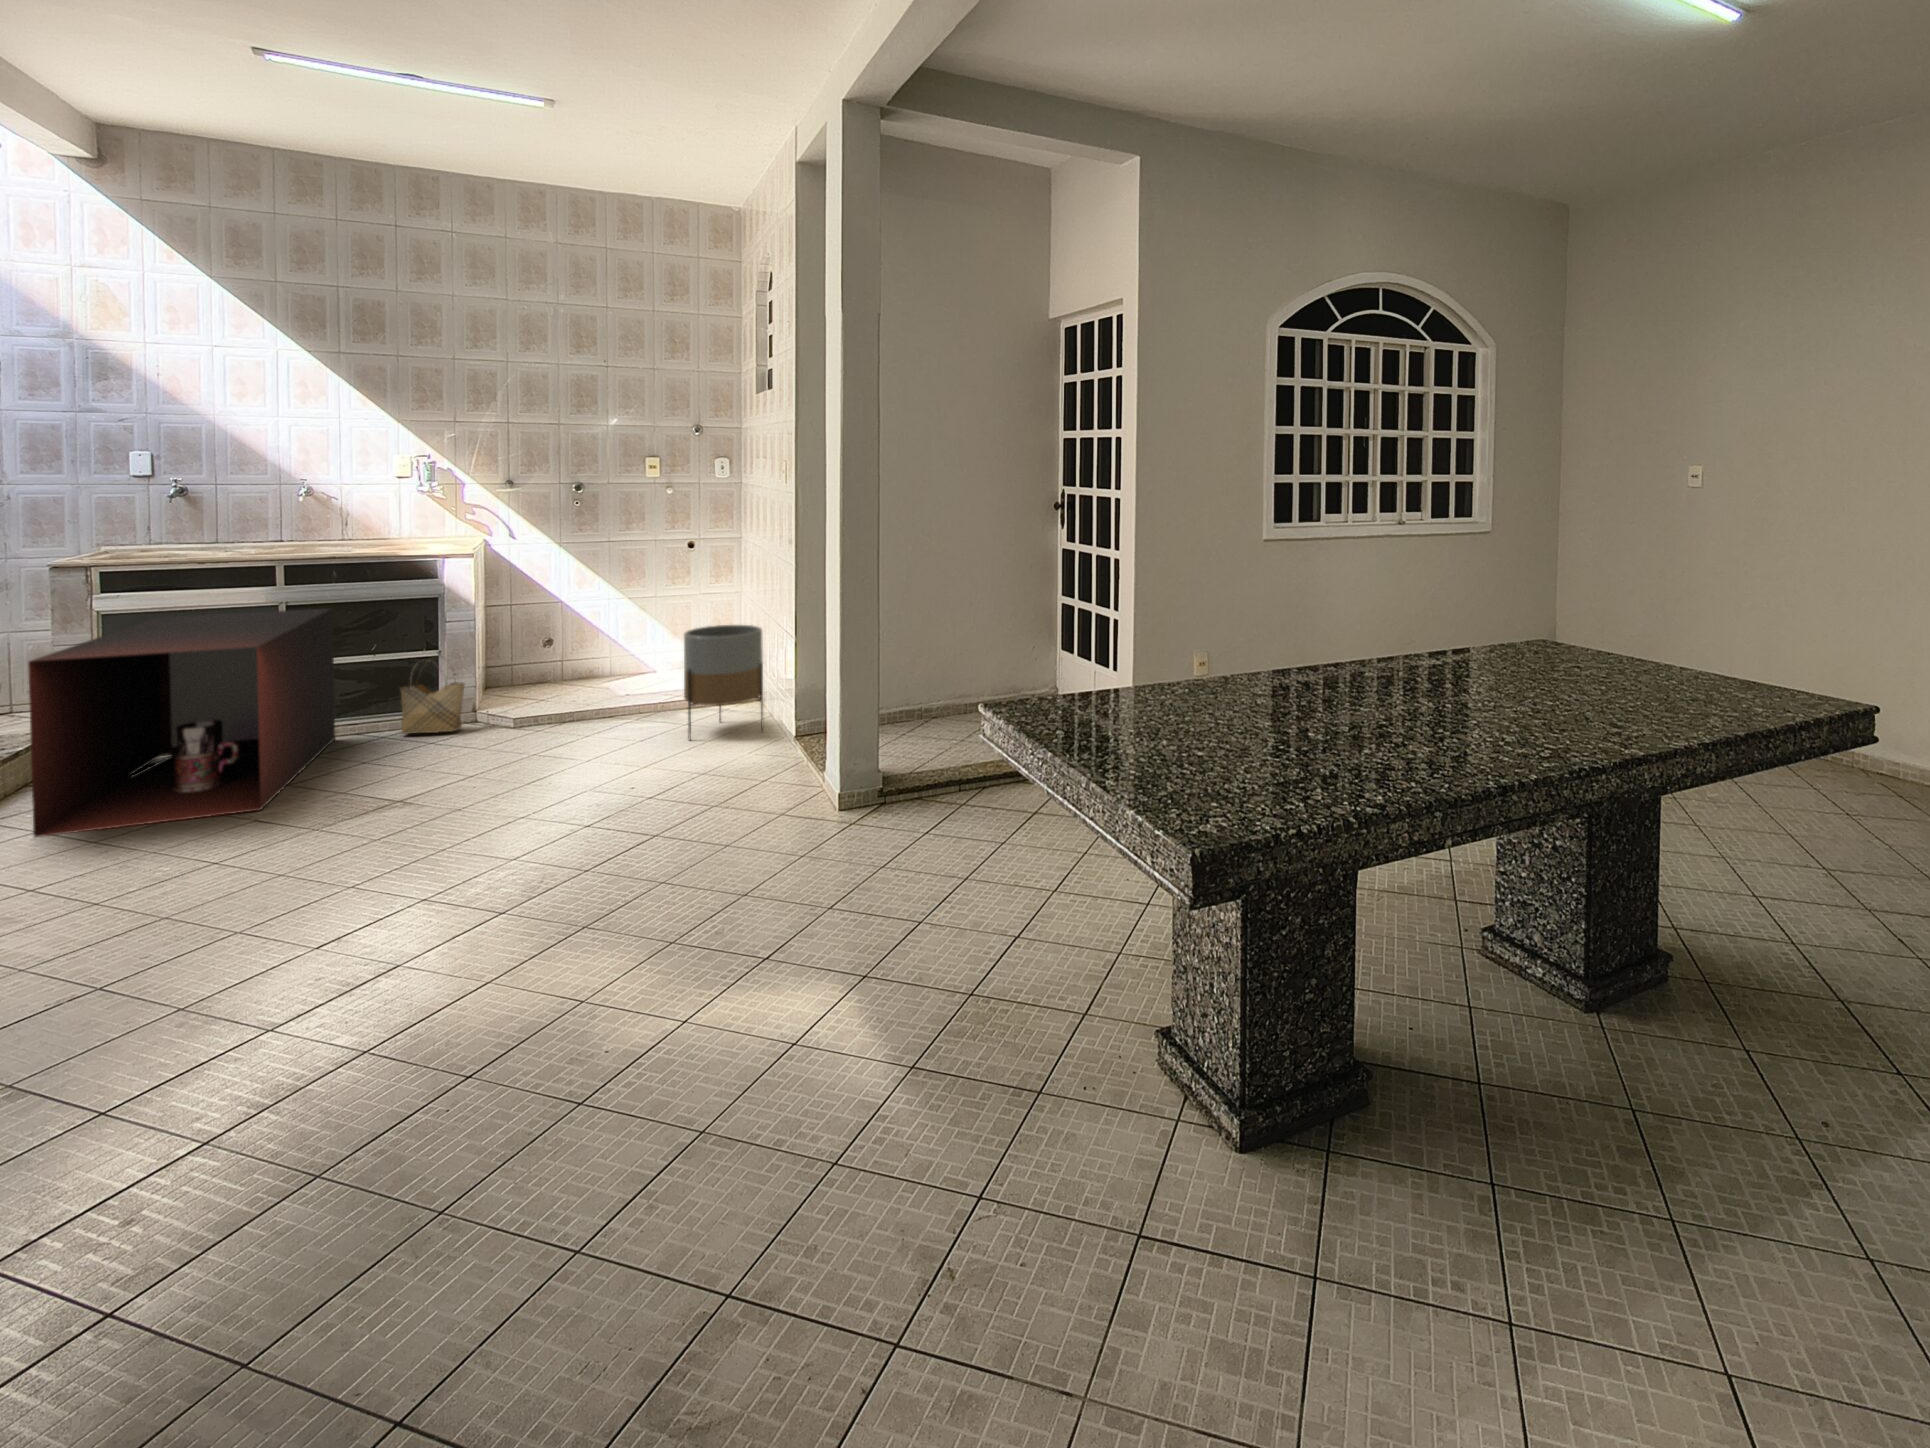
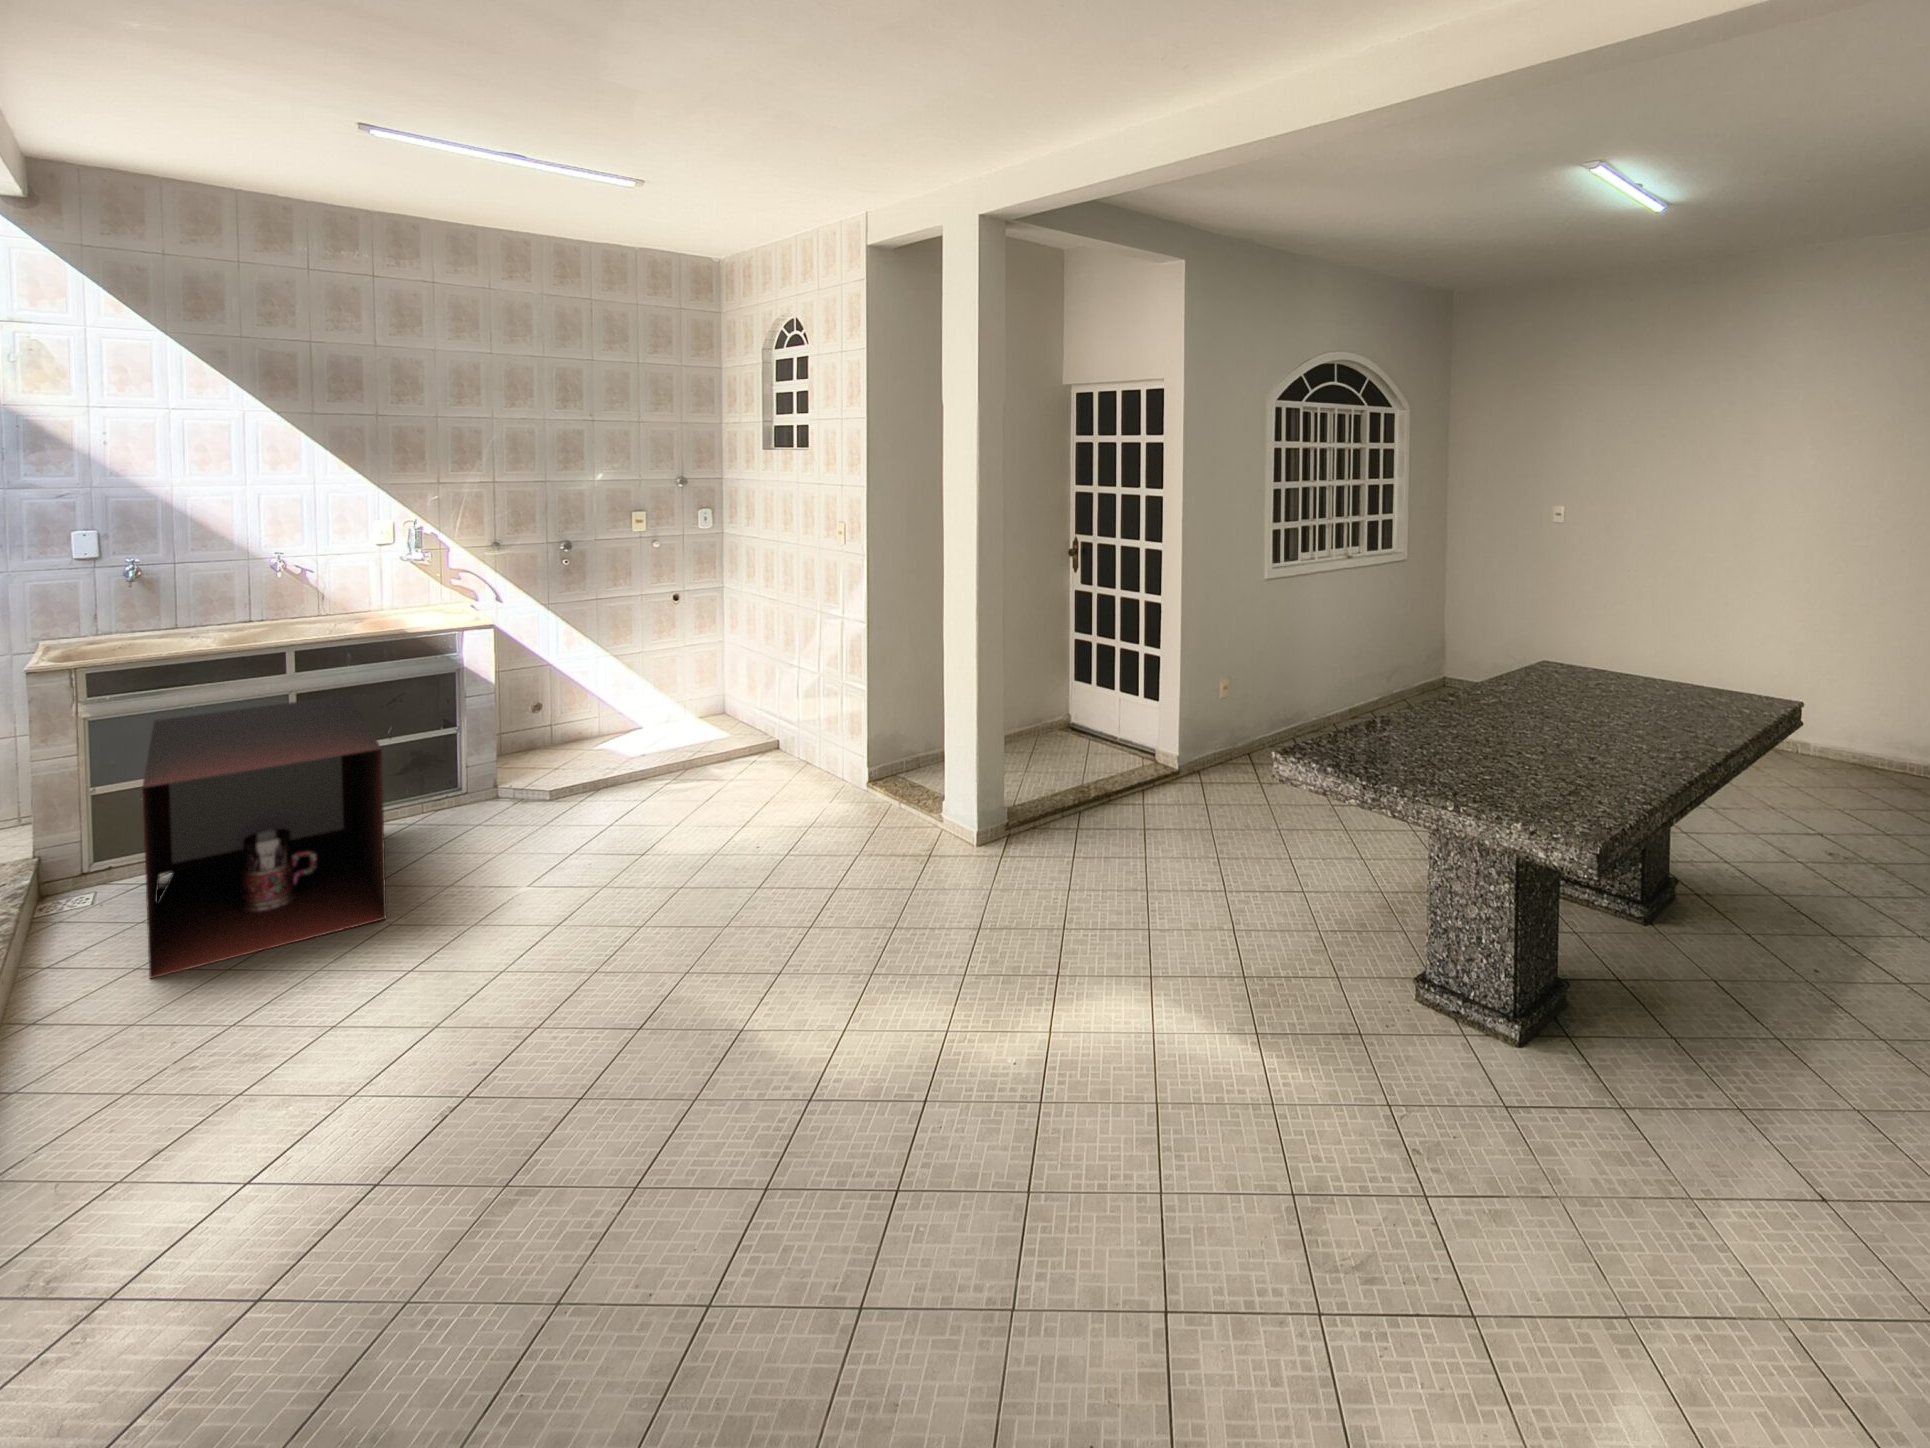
planter: present [684,625,763,739] -> none [738,681,817,800]
woven basket: present [400,659,465,734] -> none [423,736,493,822]

